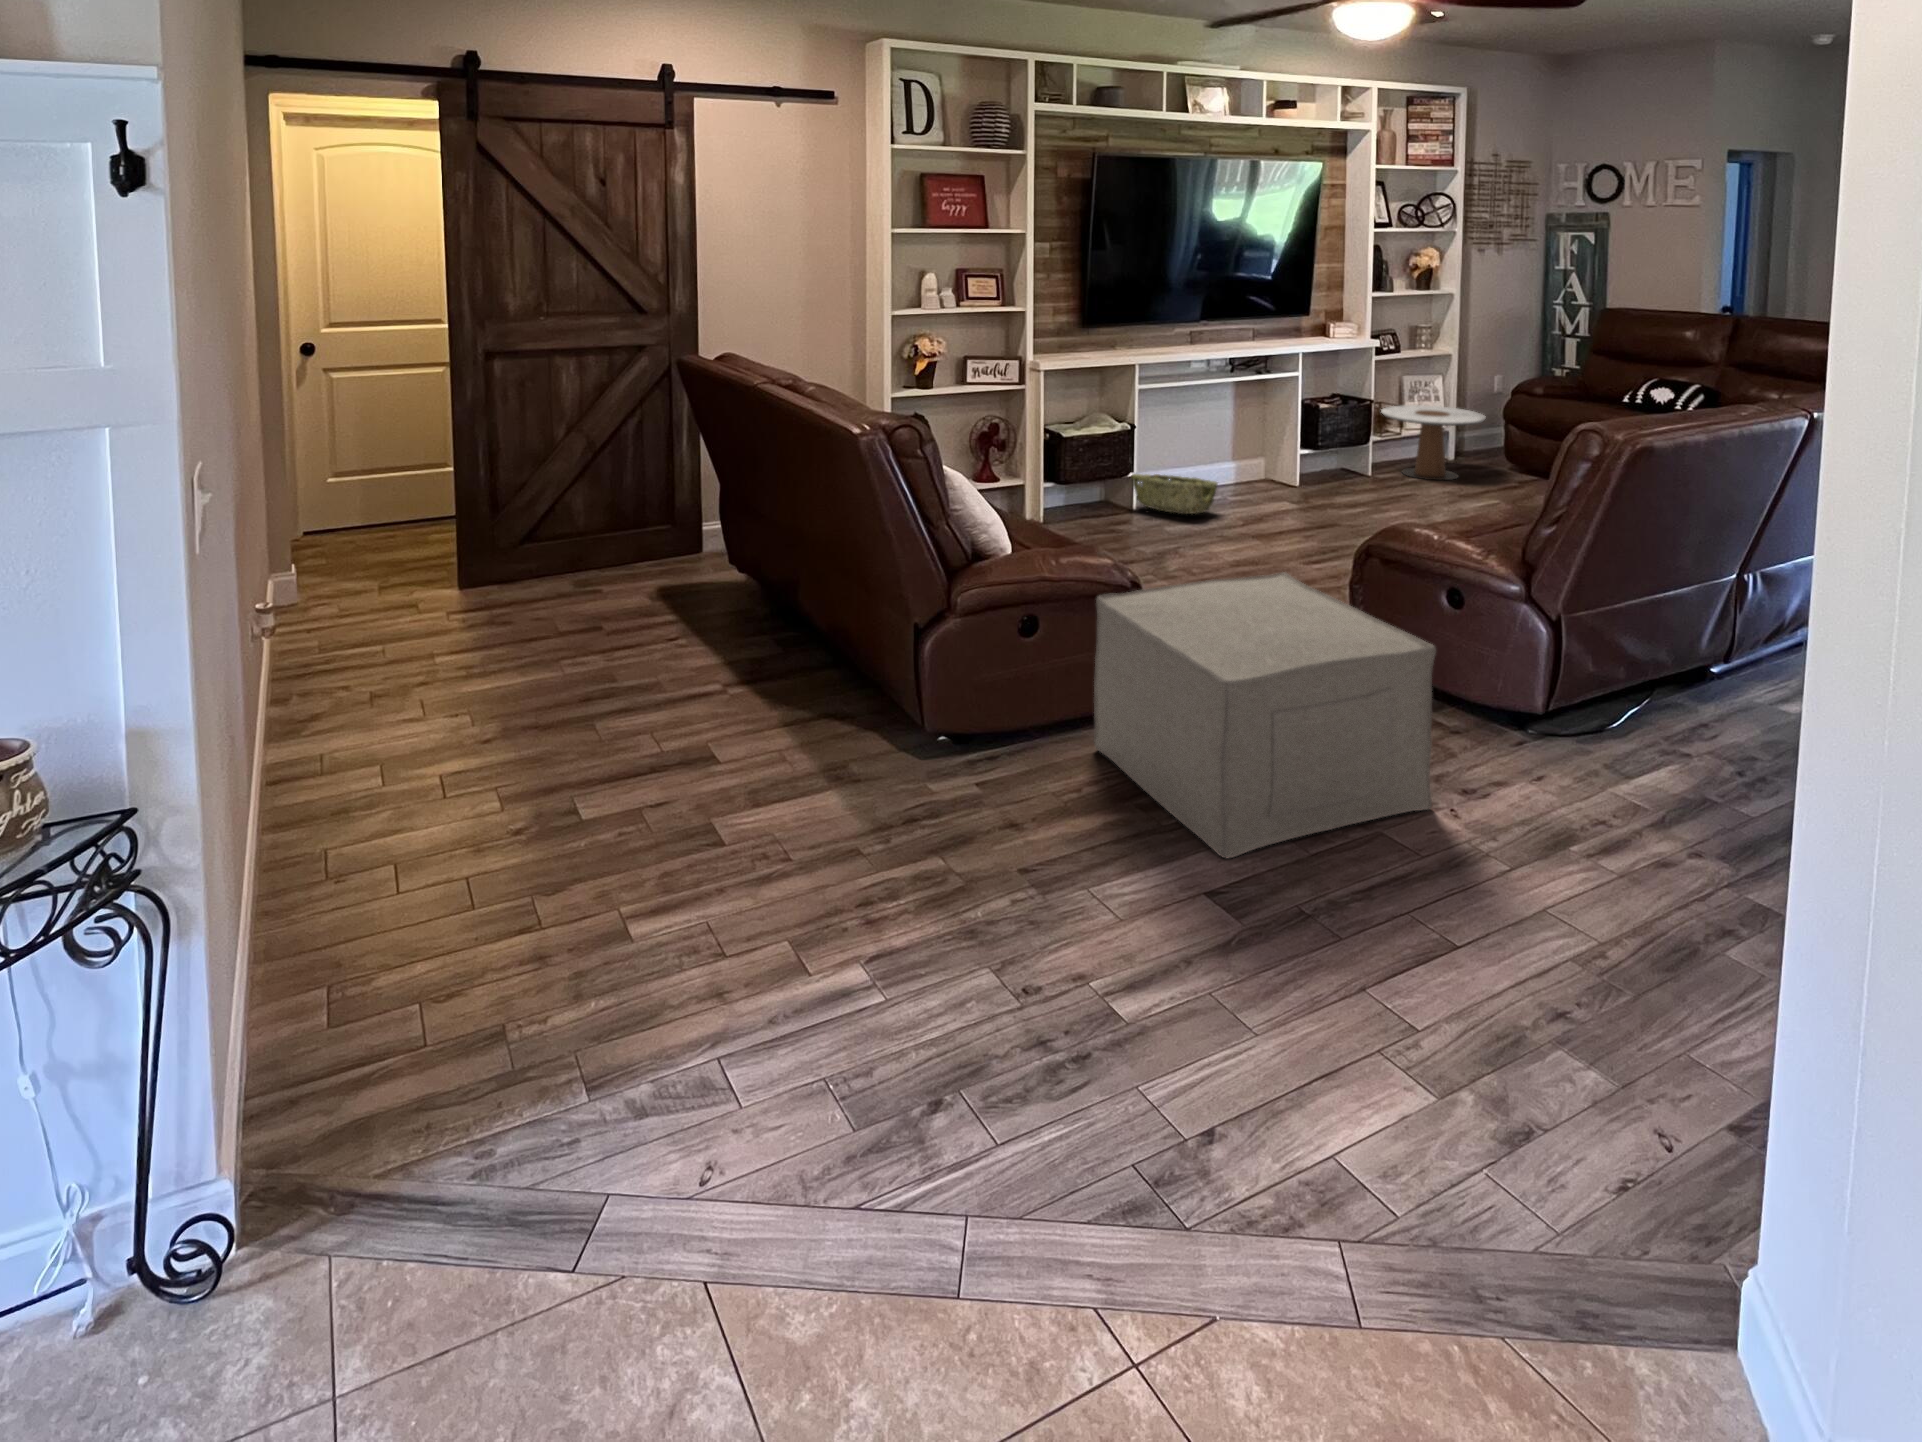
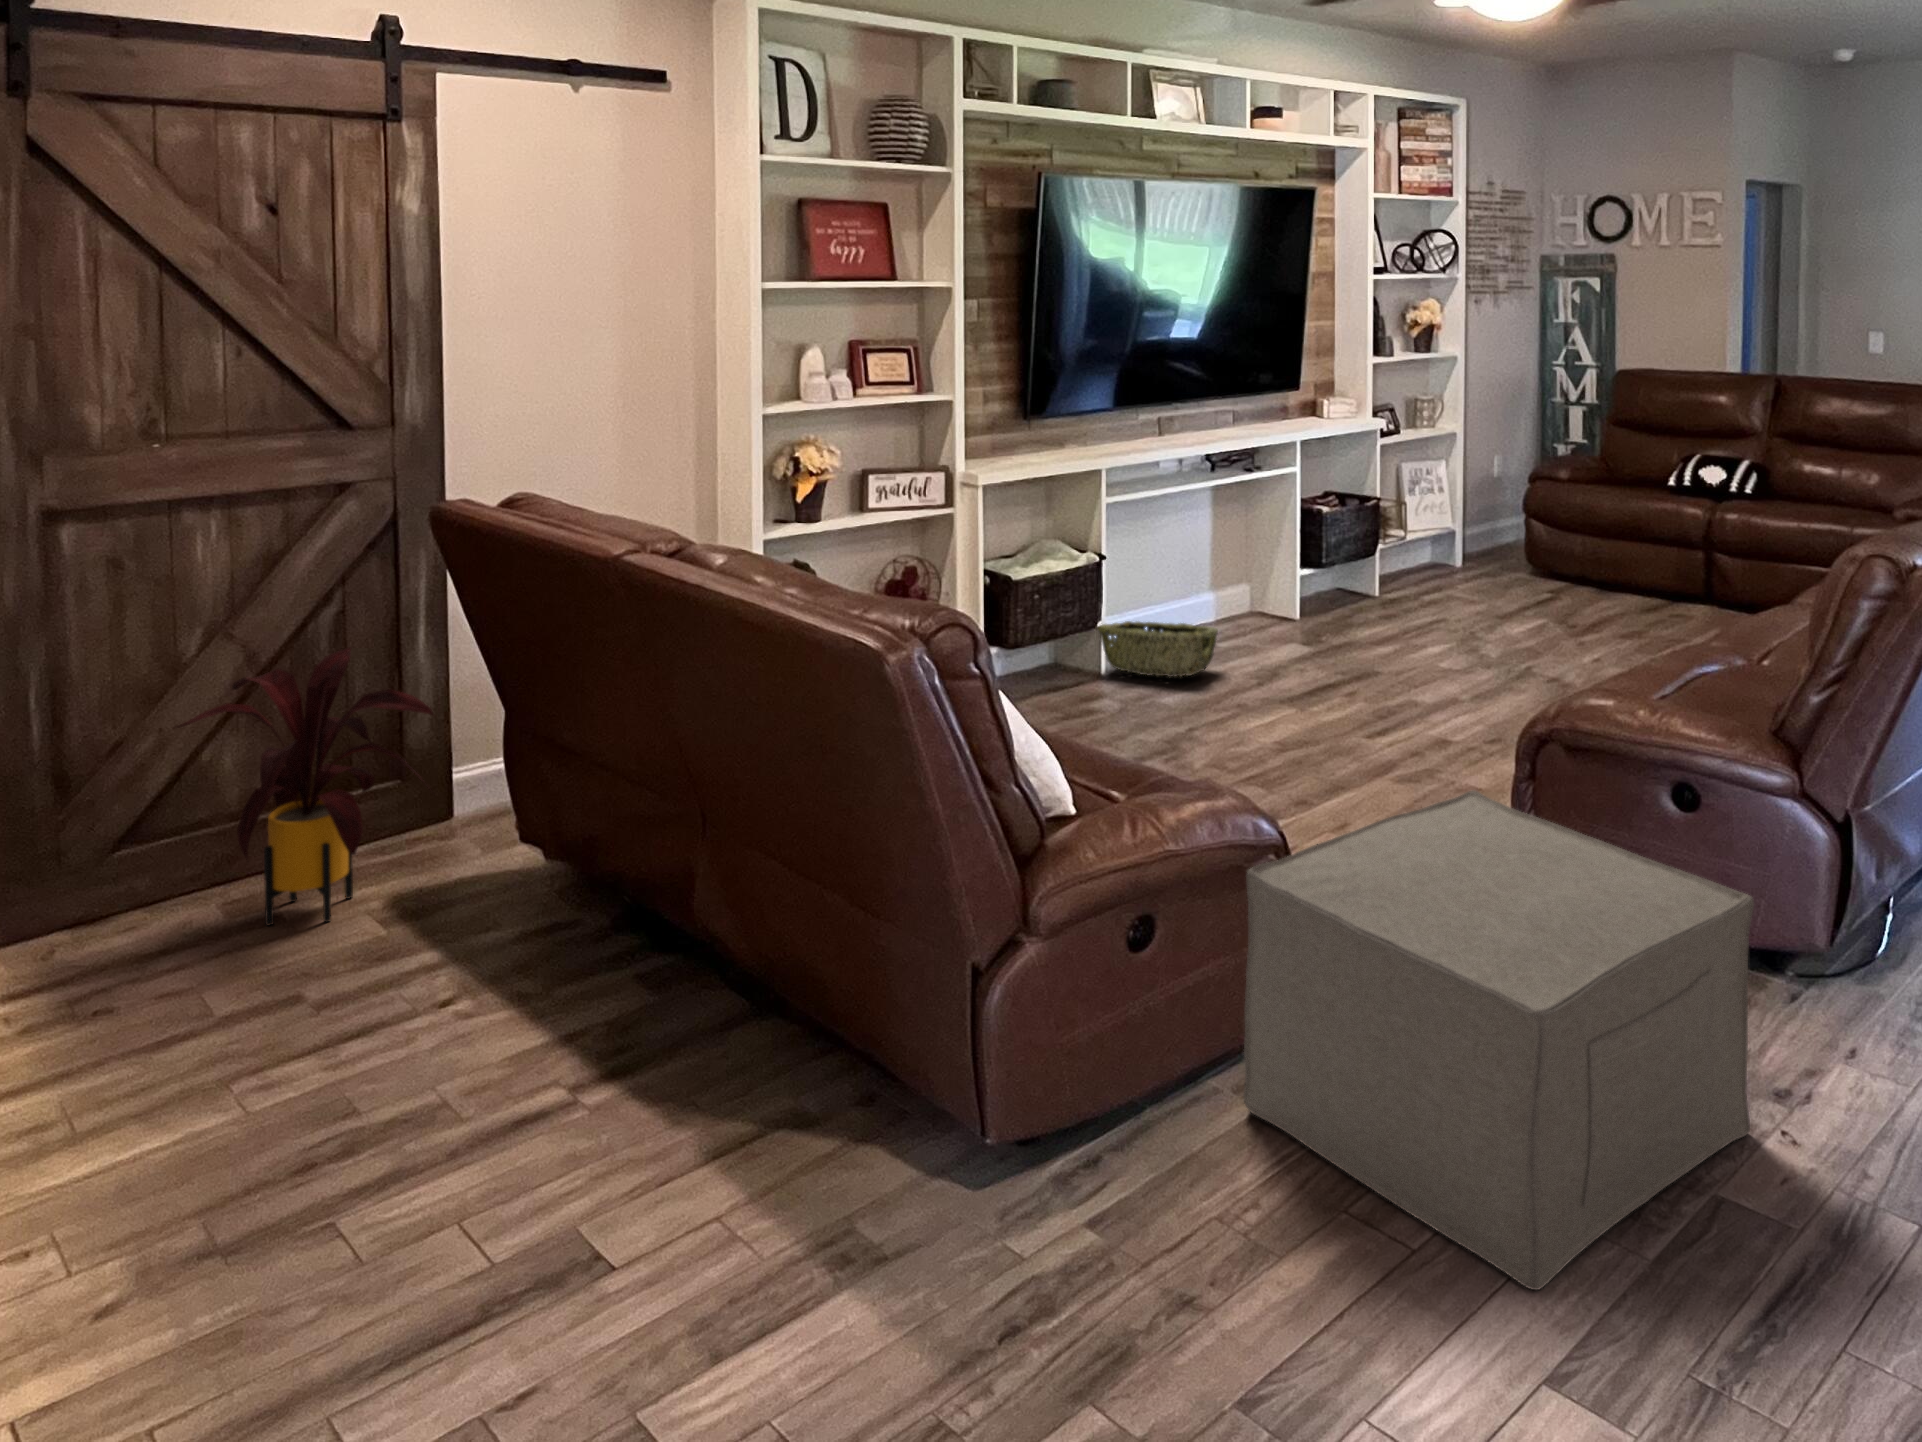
side table: present [1381,405,1485,480] -> none [1384,501,1512,598]
house plant: none [546,441,682,595] -> present [177,647,433,925]

